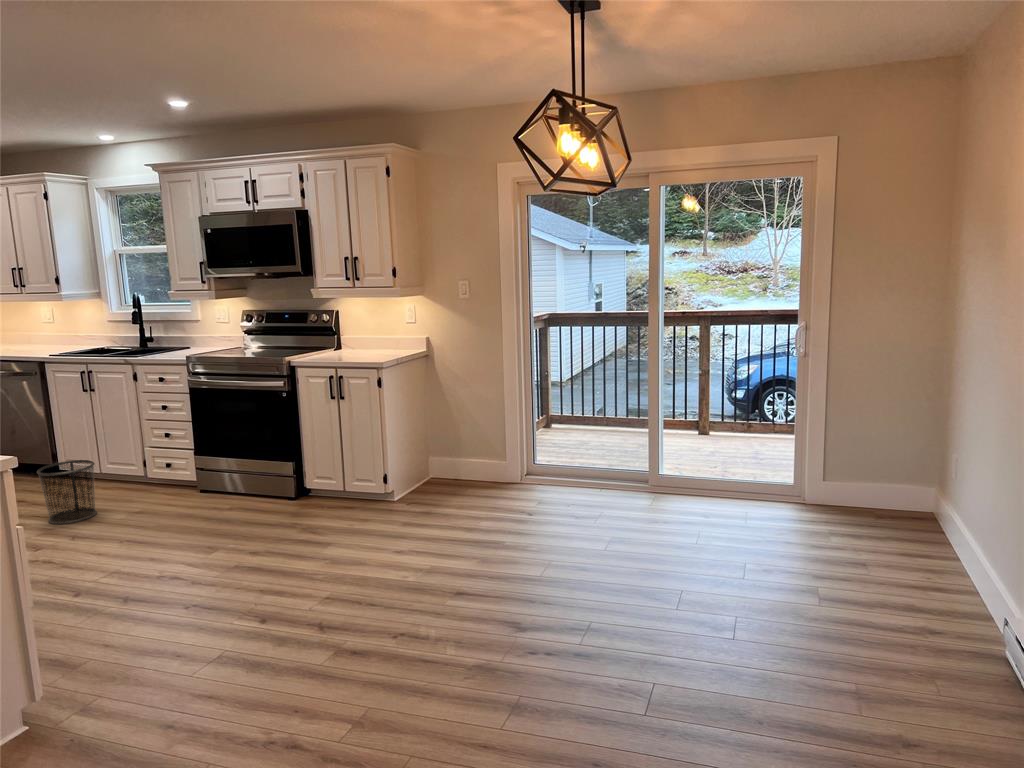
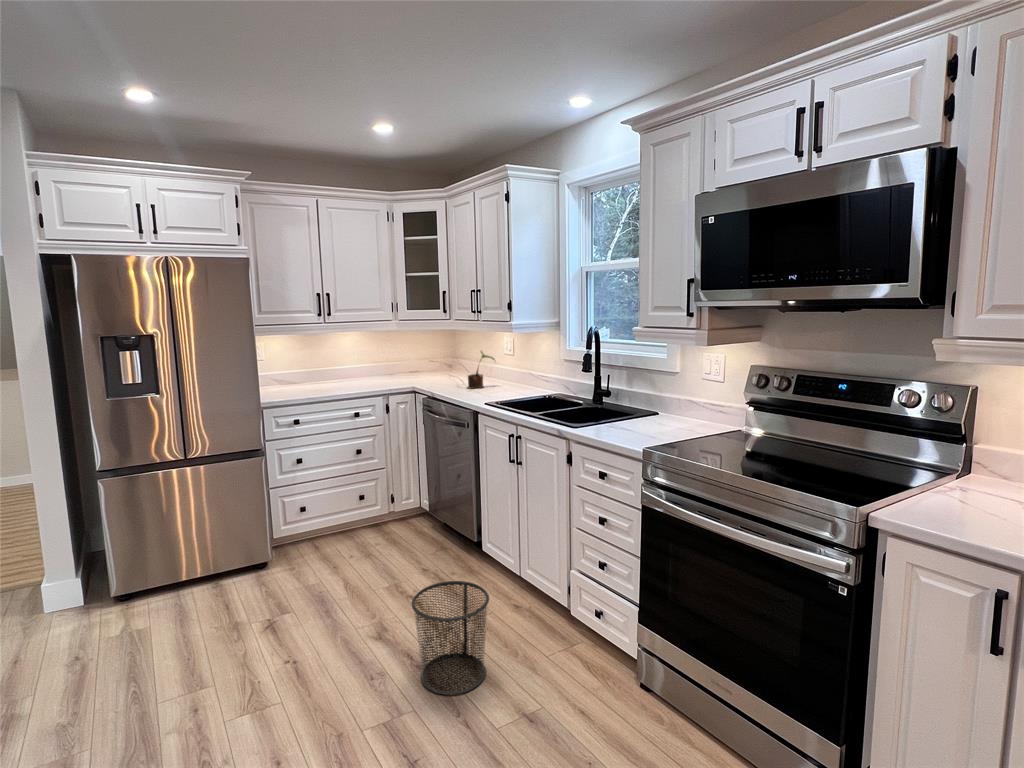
potted plant: none [14,319,41,352] -> present [468,351,495,389]

